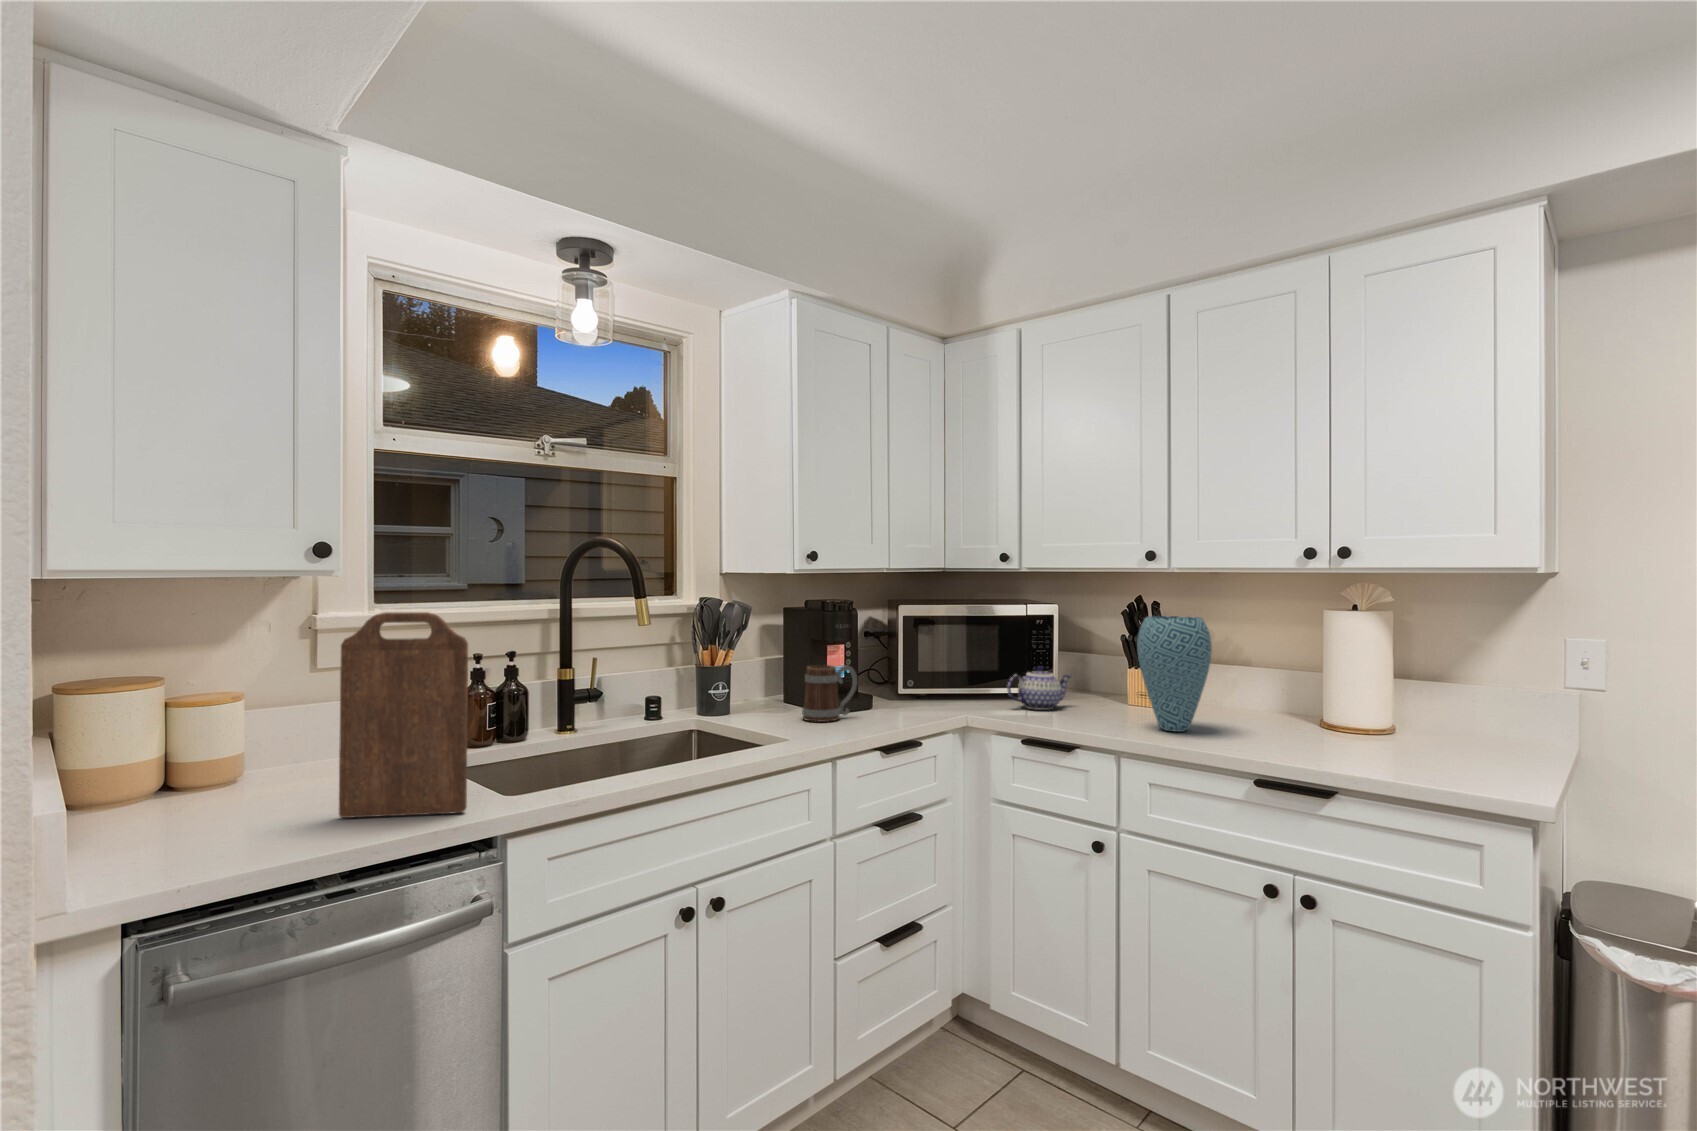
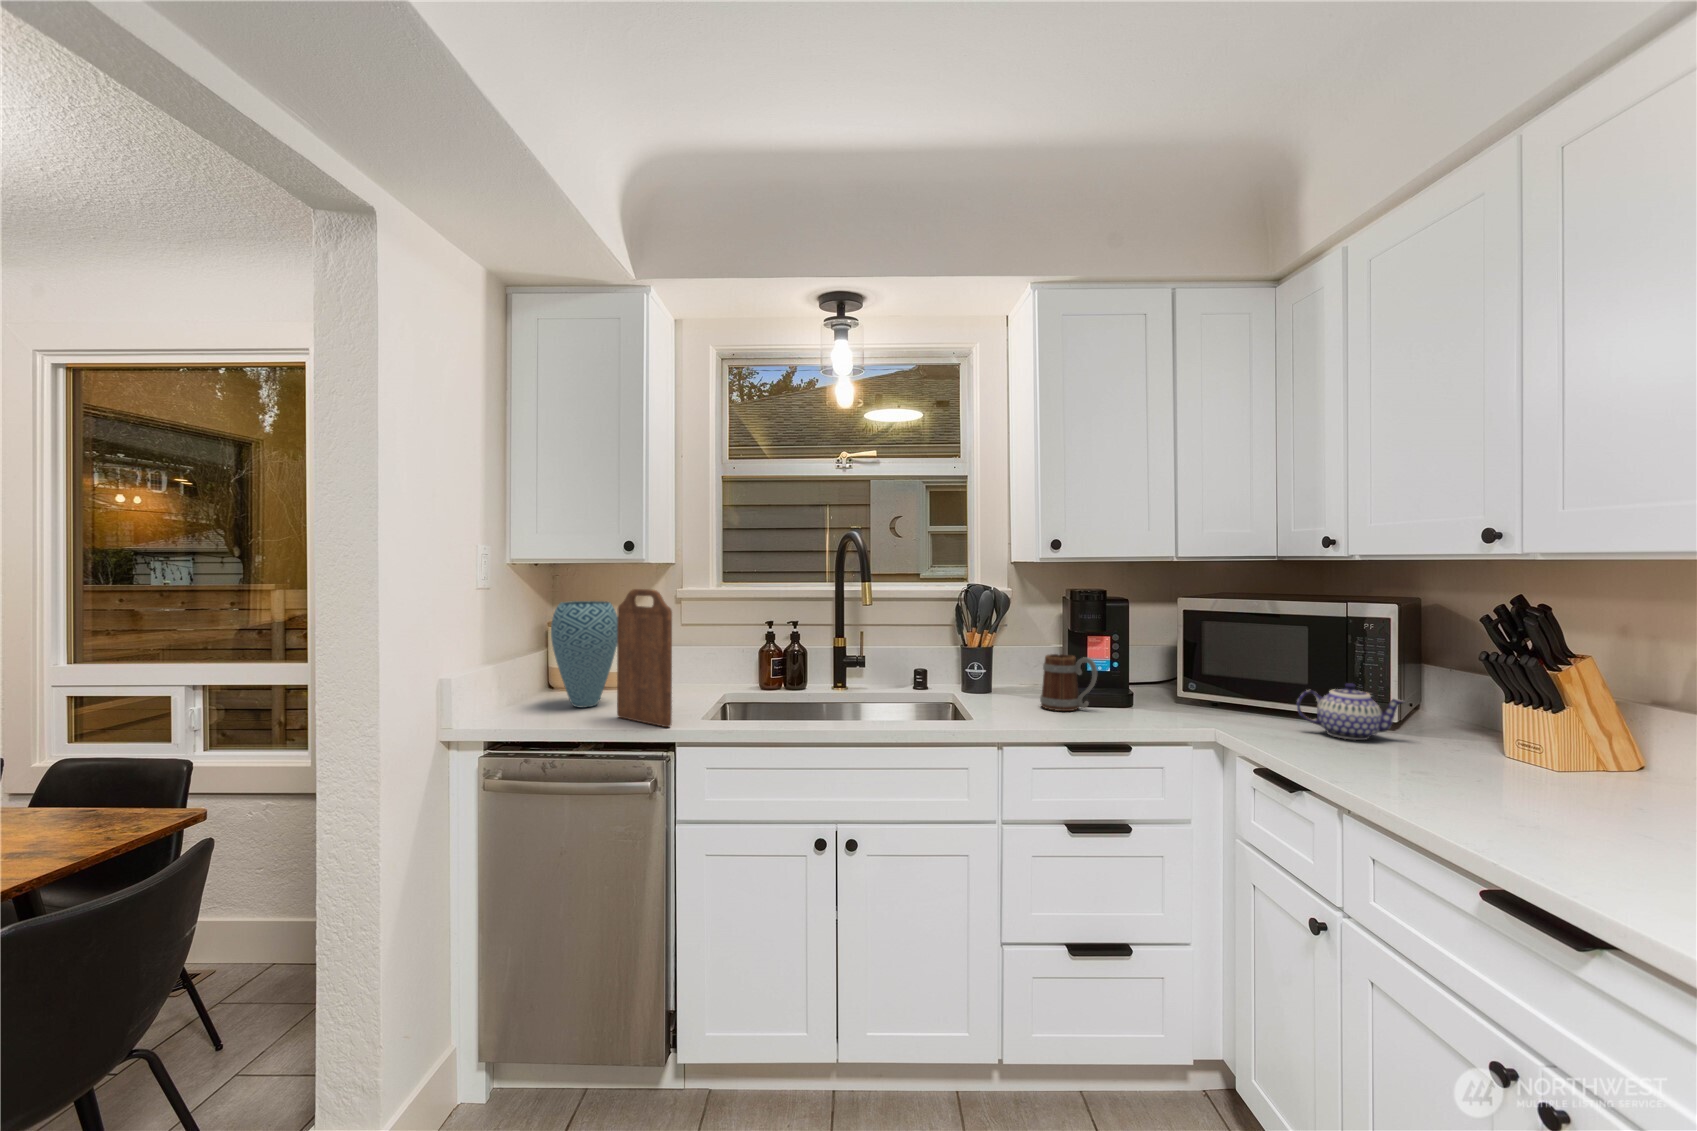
vase: present [1137,616,1212,732] -> present [551,601,617,708]

